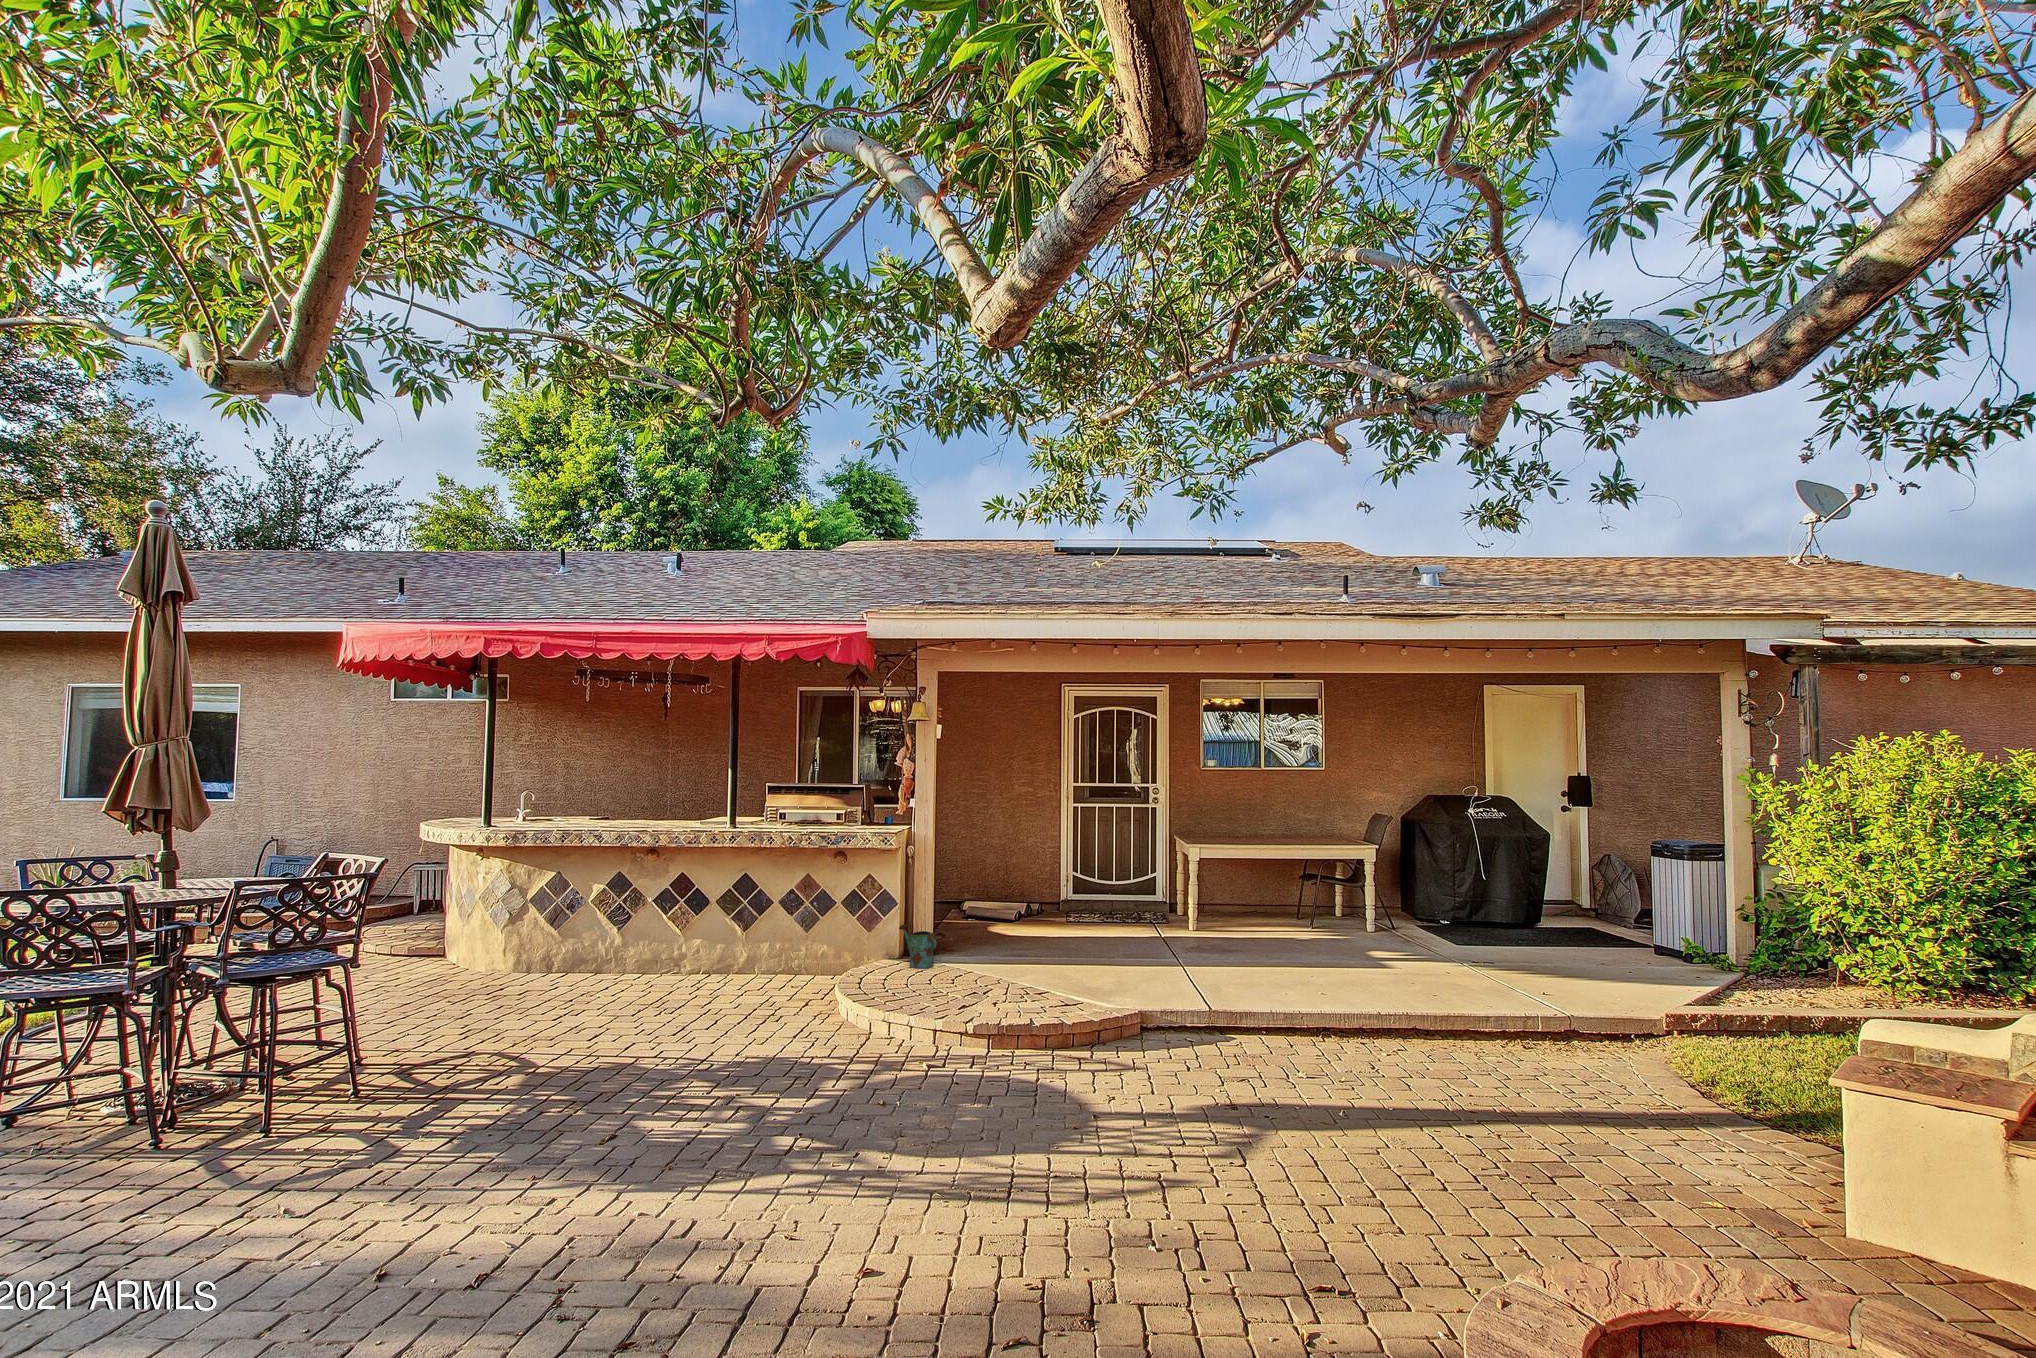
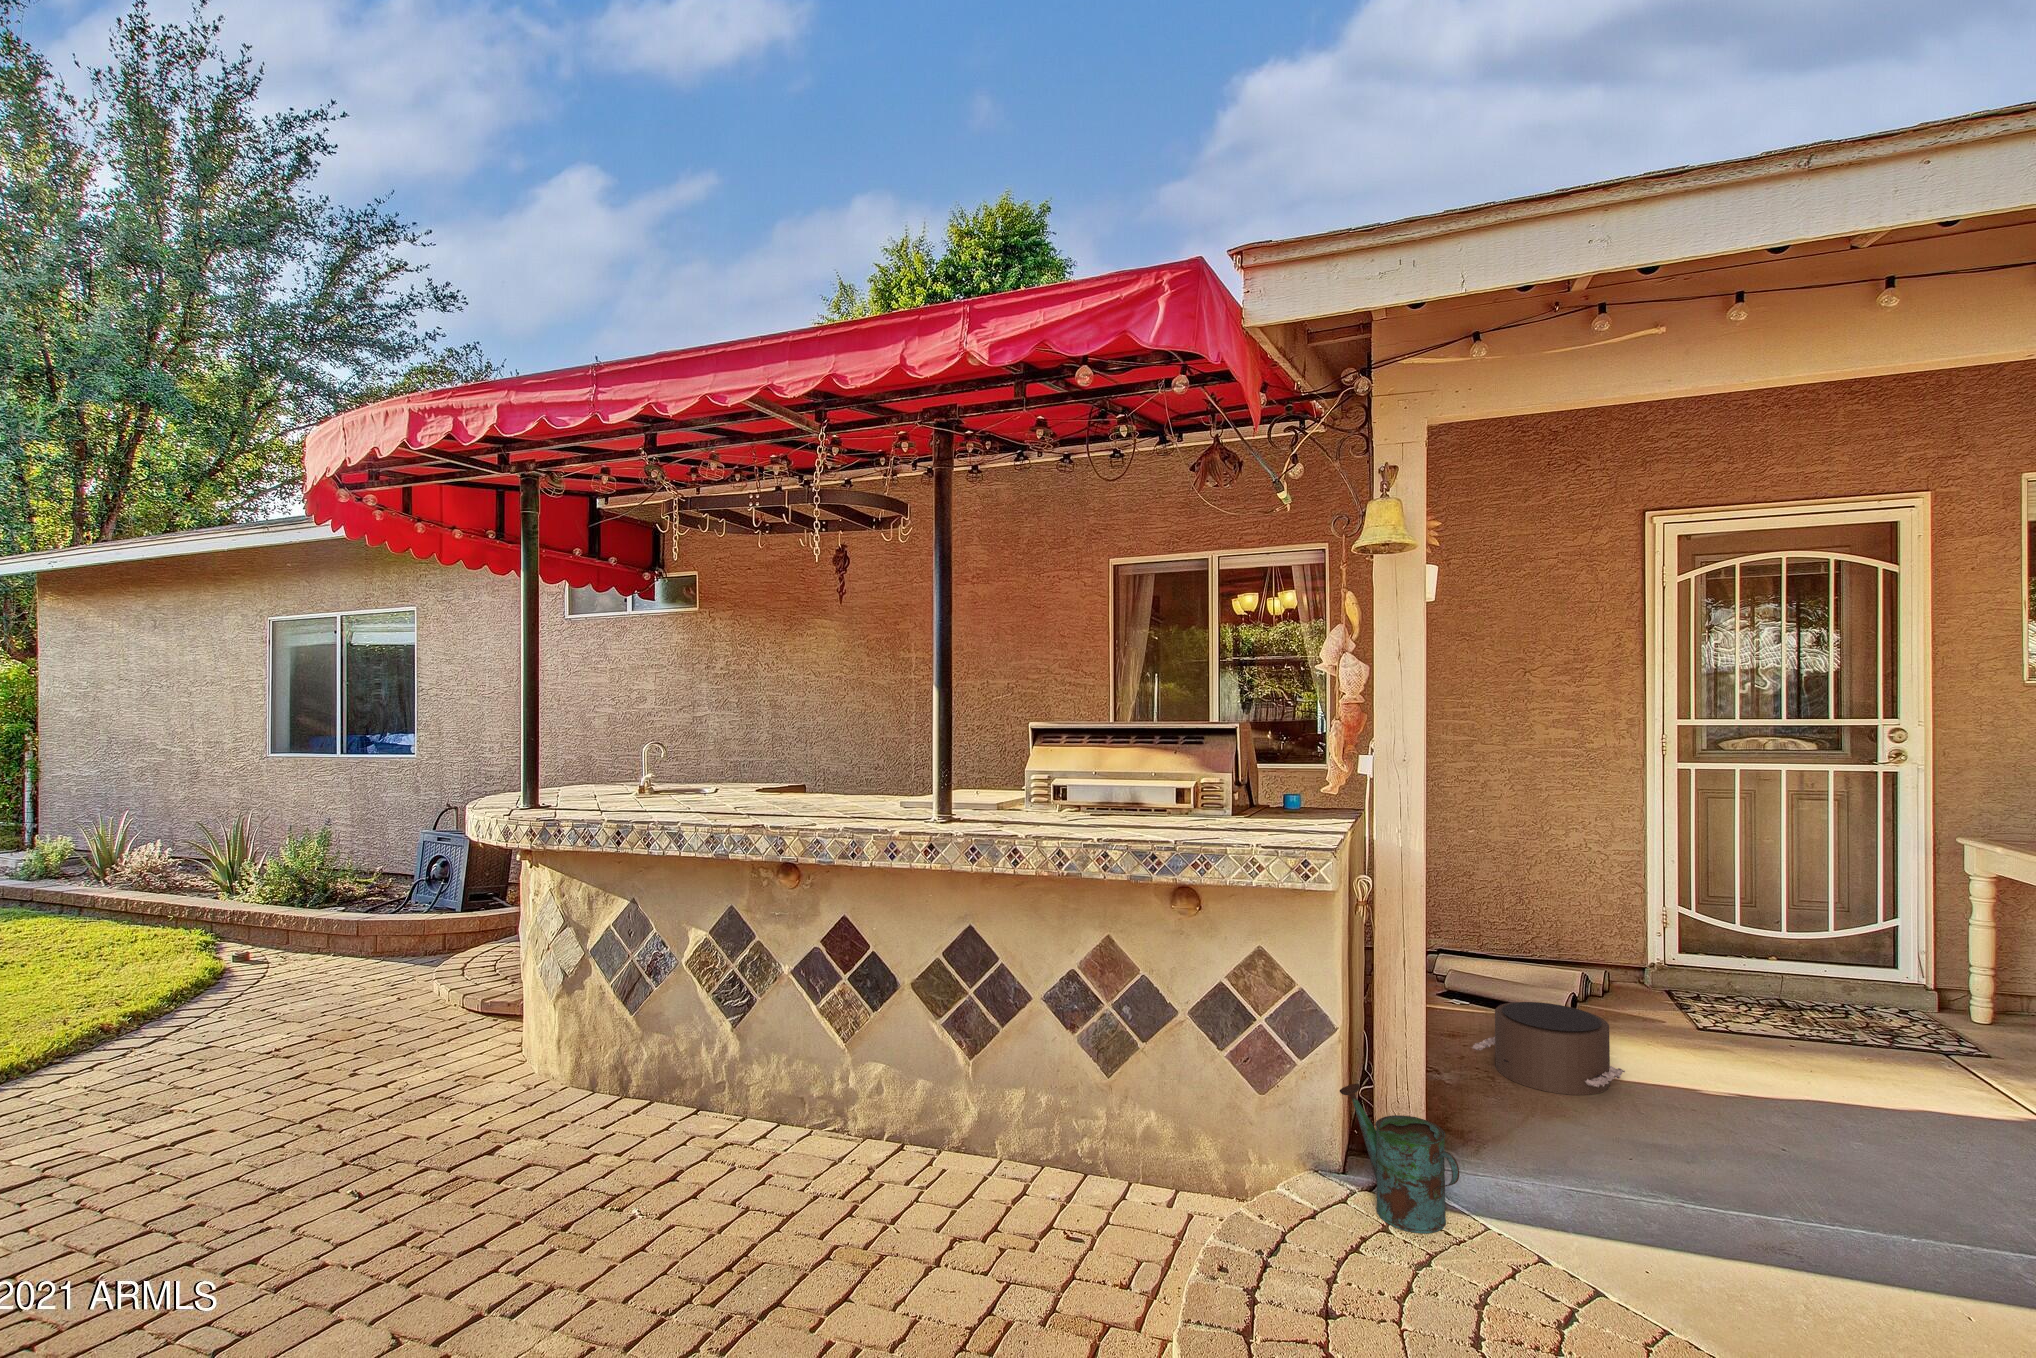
pouf: none [962,909,1020,941] -> present [1472,1002,1625,1095]

